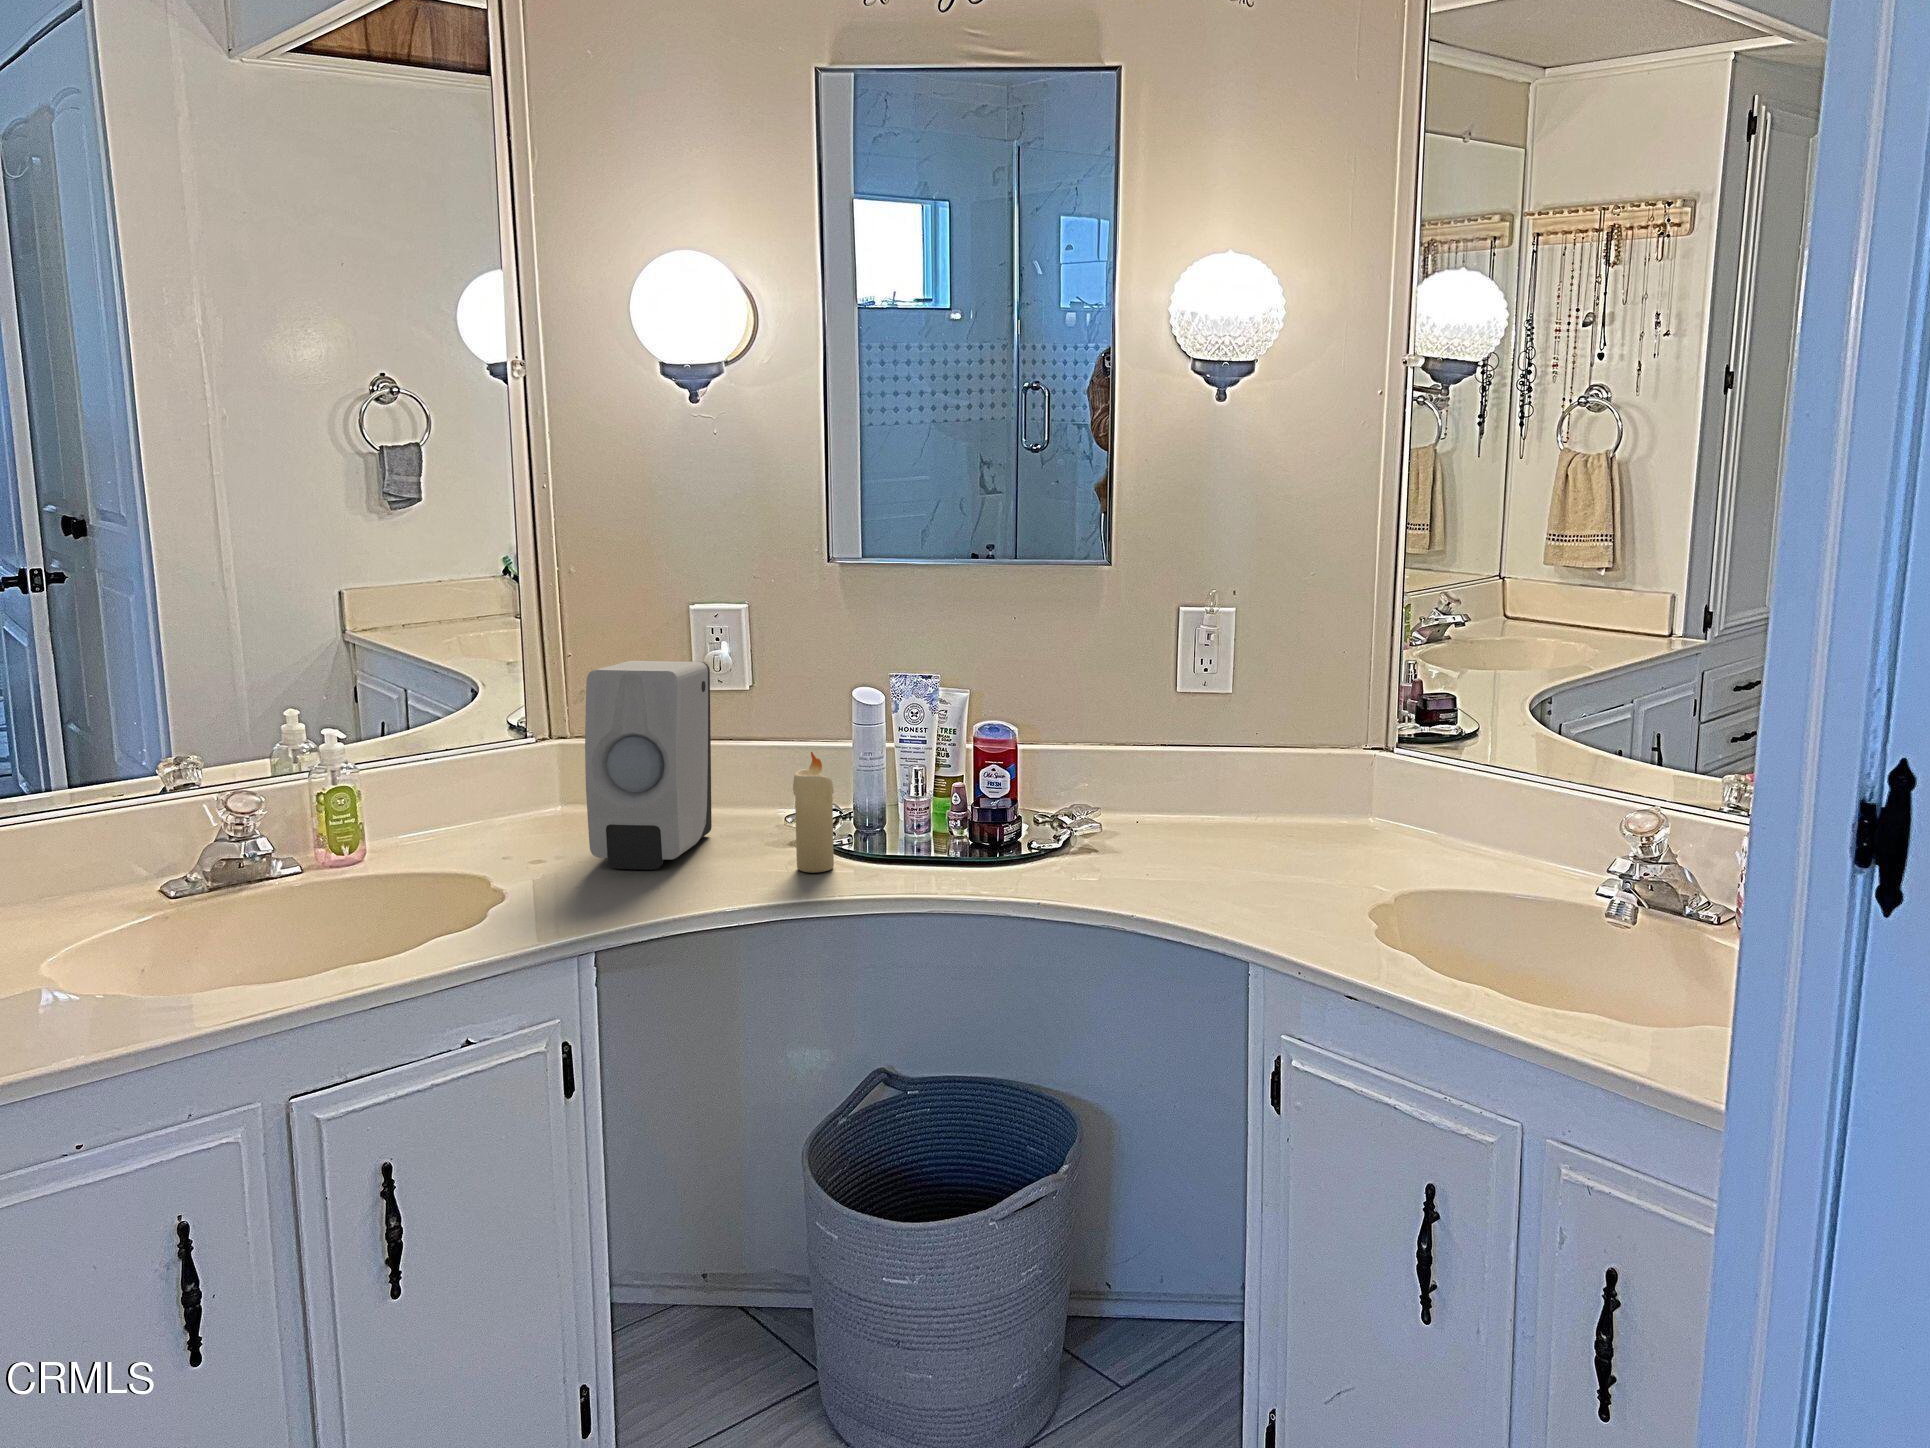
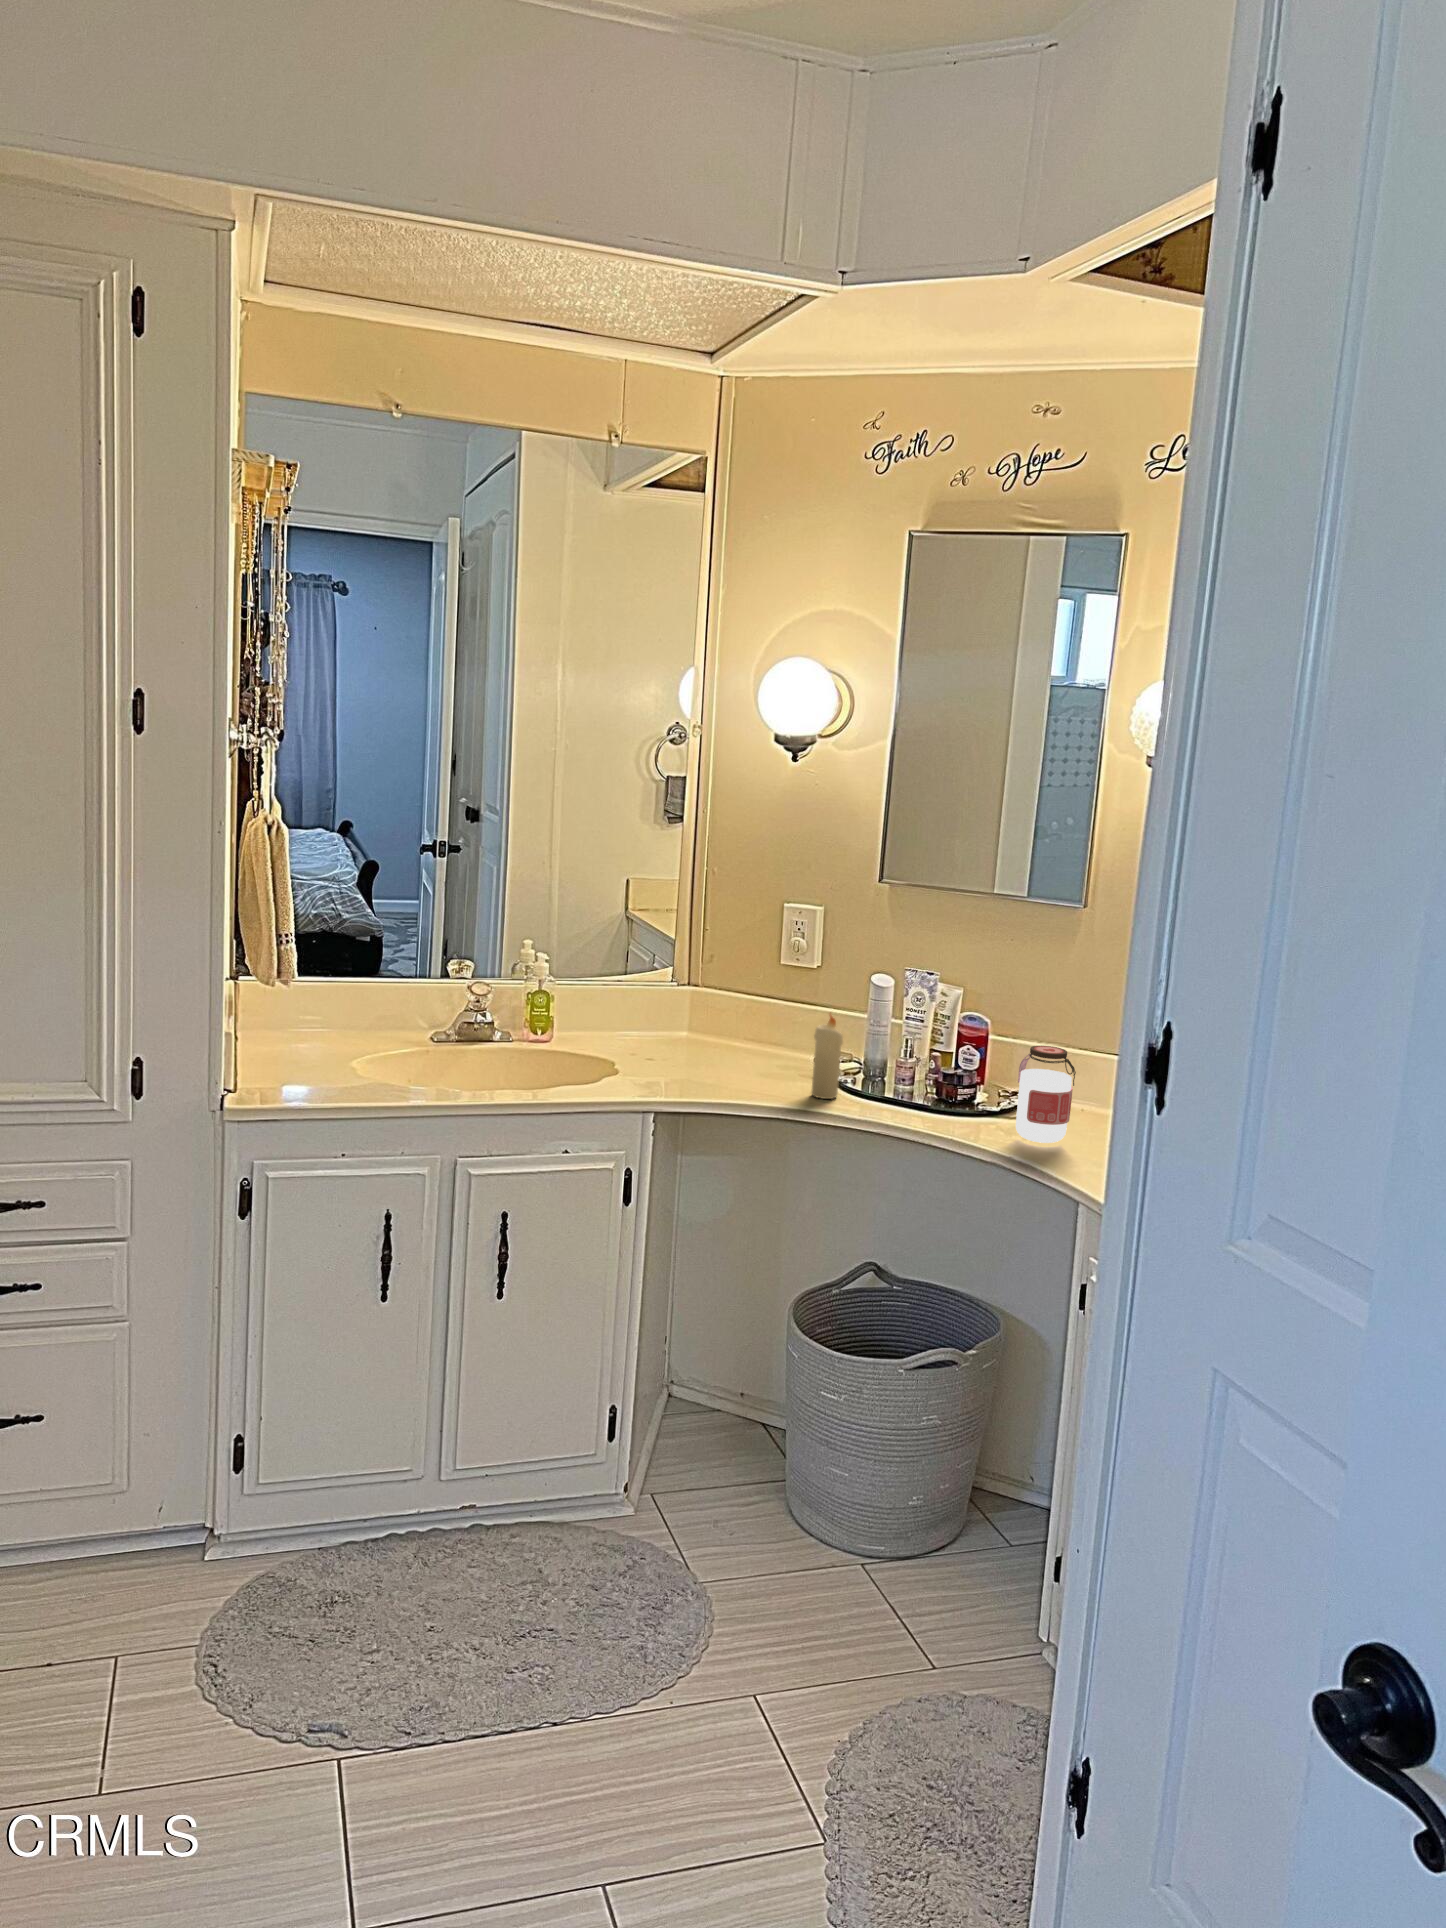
soap dispenser: present [585,661,712,869] -> none [681,935,785,1078]
jar: none [1090,752,1167,883] -> present [1016,1046,1076,1143]

